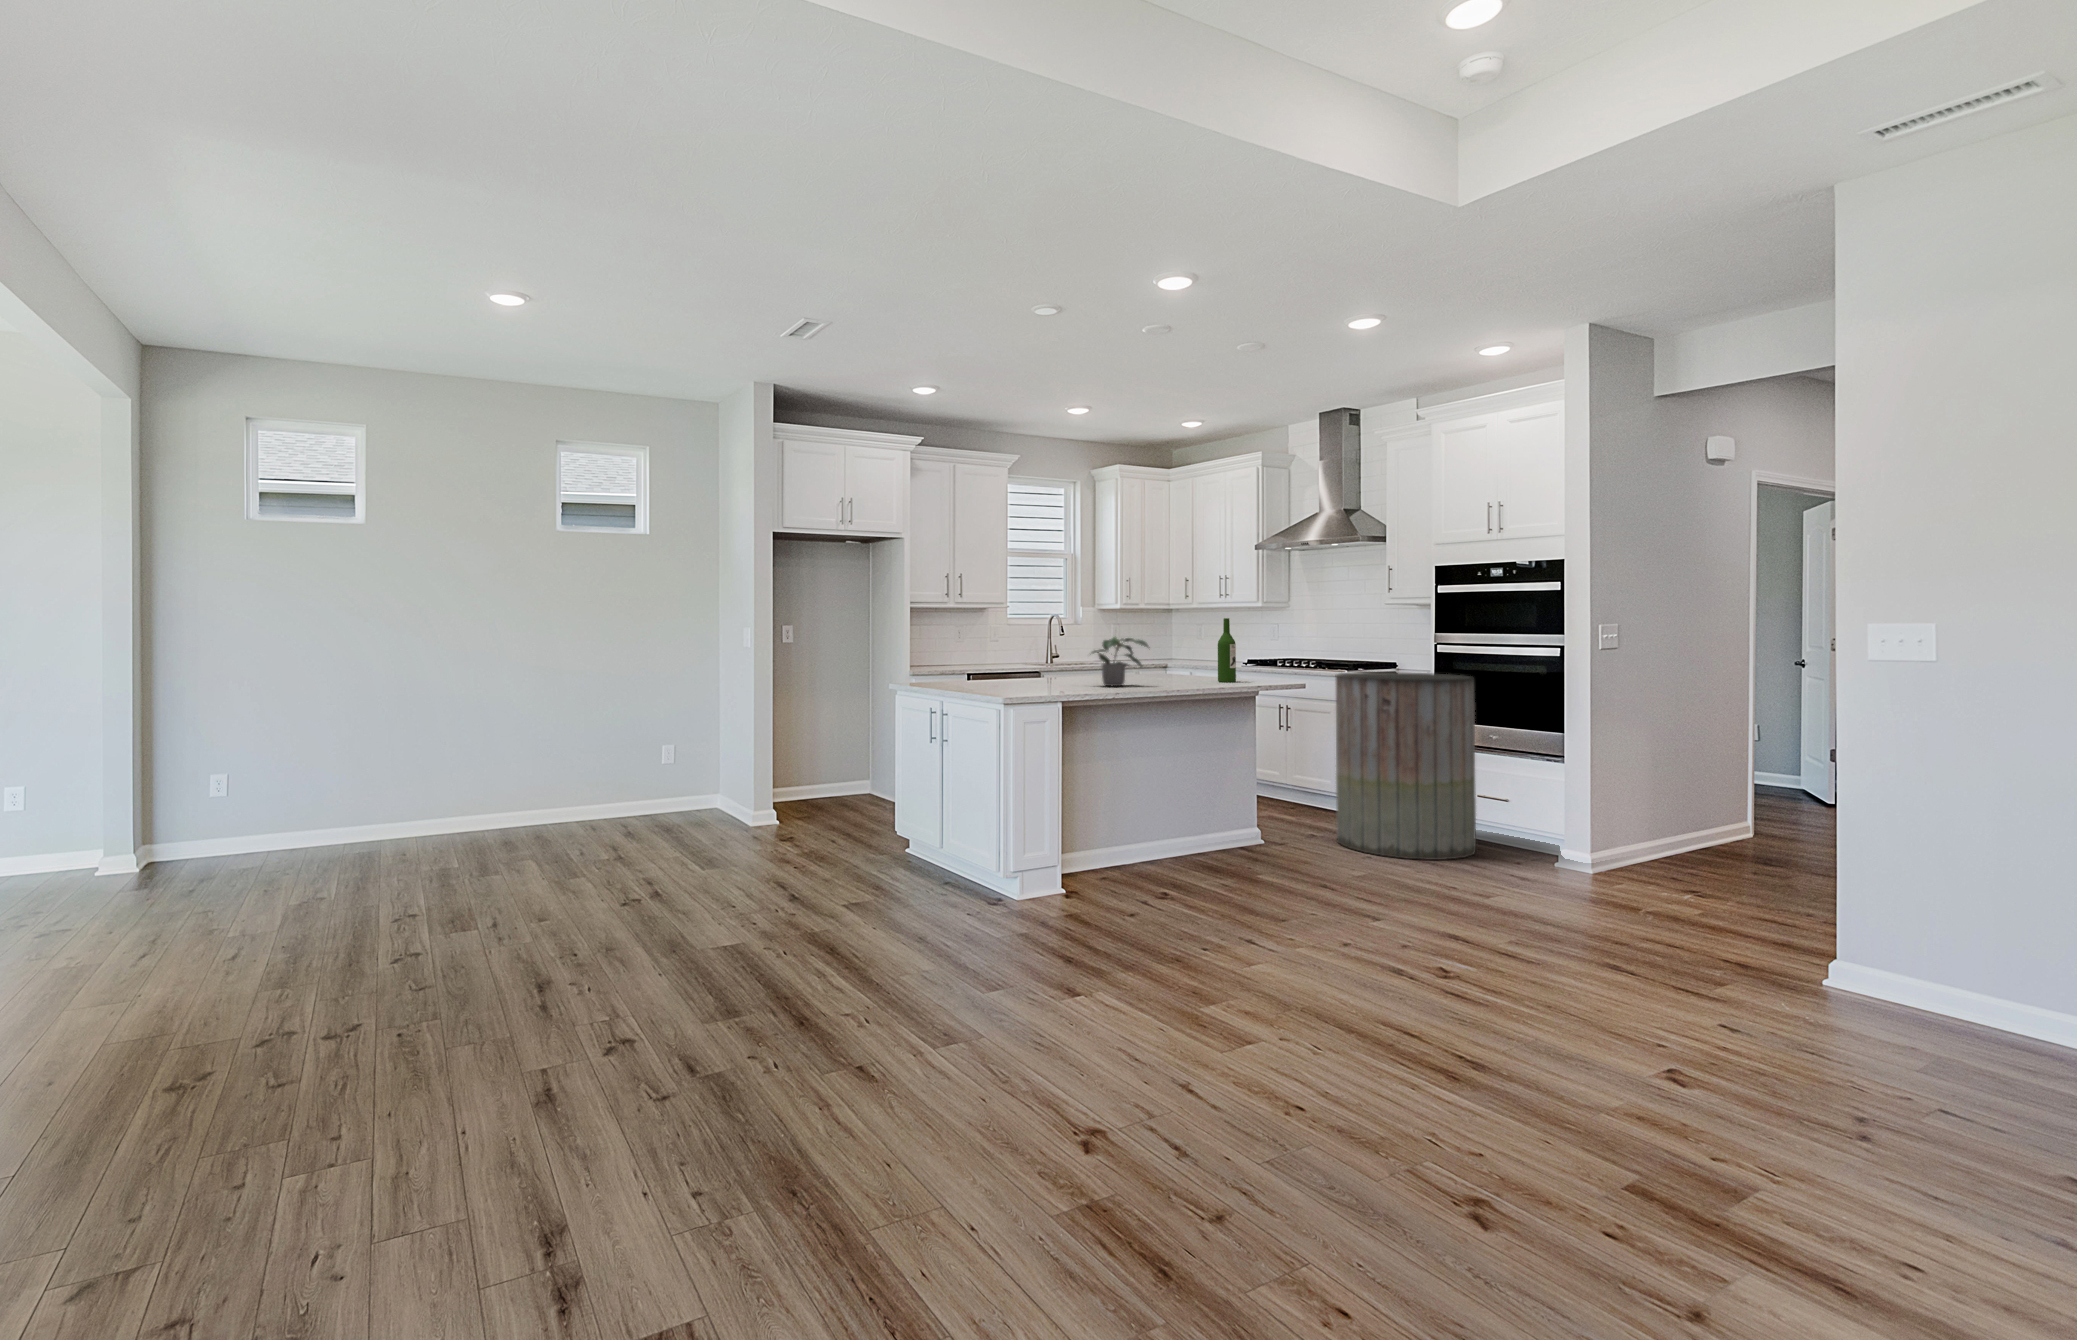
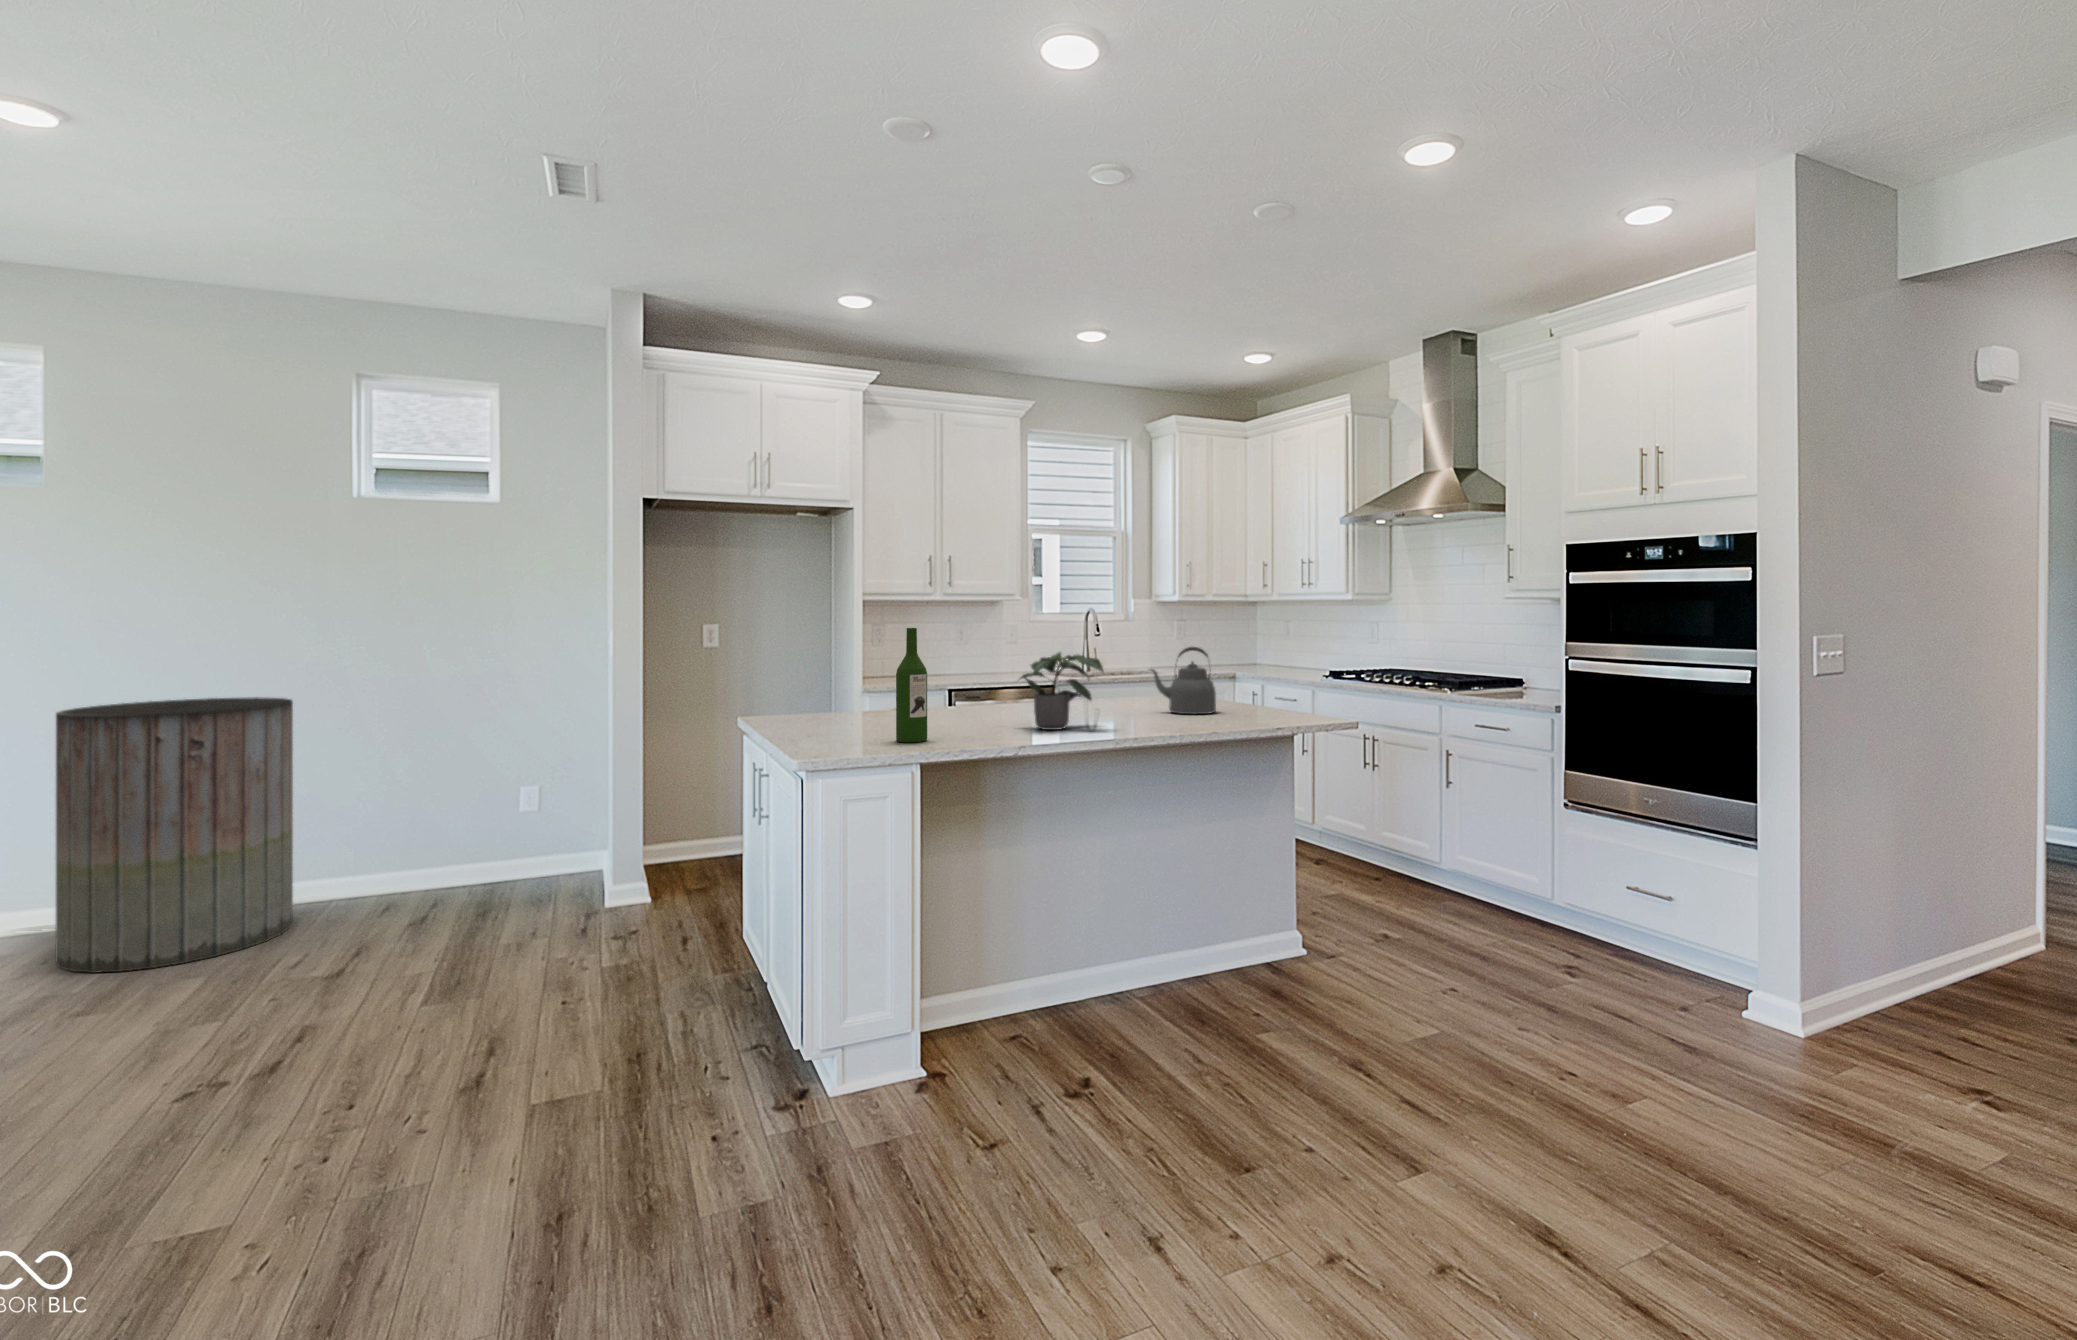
wine bottle: present [1218,618,1236,682] -> present [896,628,927,742]
kettle: none [1155,635,1203,681] -> present [1150,647,1216,714]
trash can: present [1335,672,1476,860] -> present [56,697,293,973]

